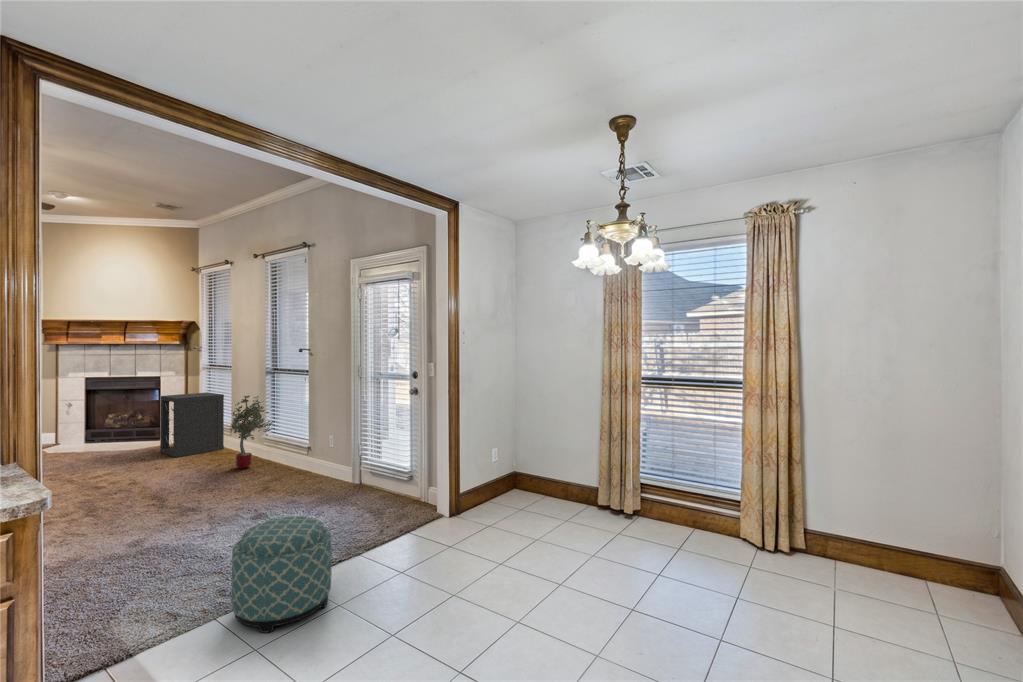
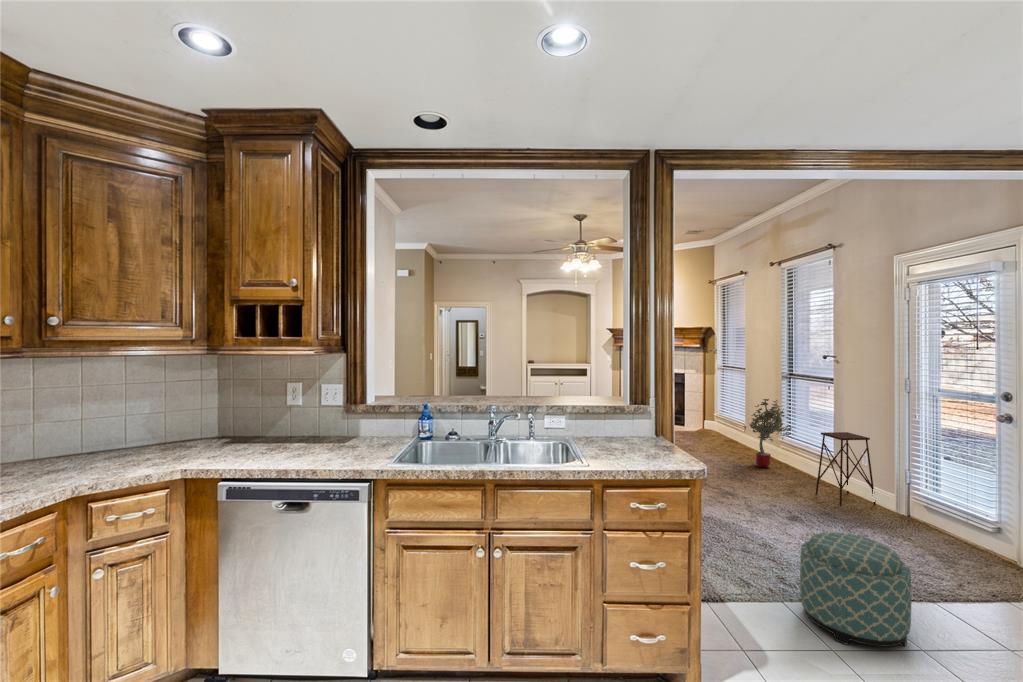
storage cabinet: present [160,392,224,457] -> none [687,391,738,445]
side table: none [289,419,338,489] -> present [816,432,876,505]

